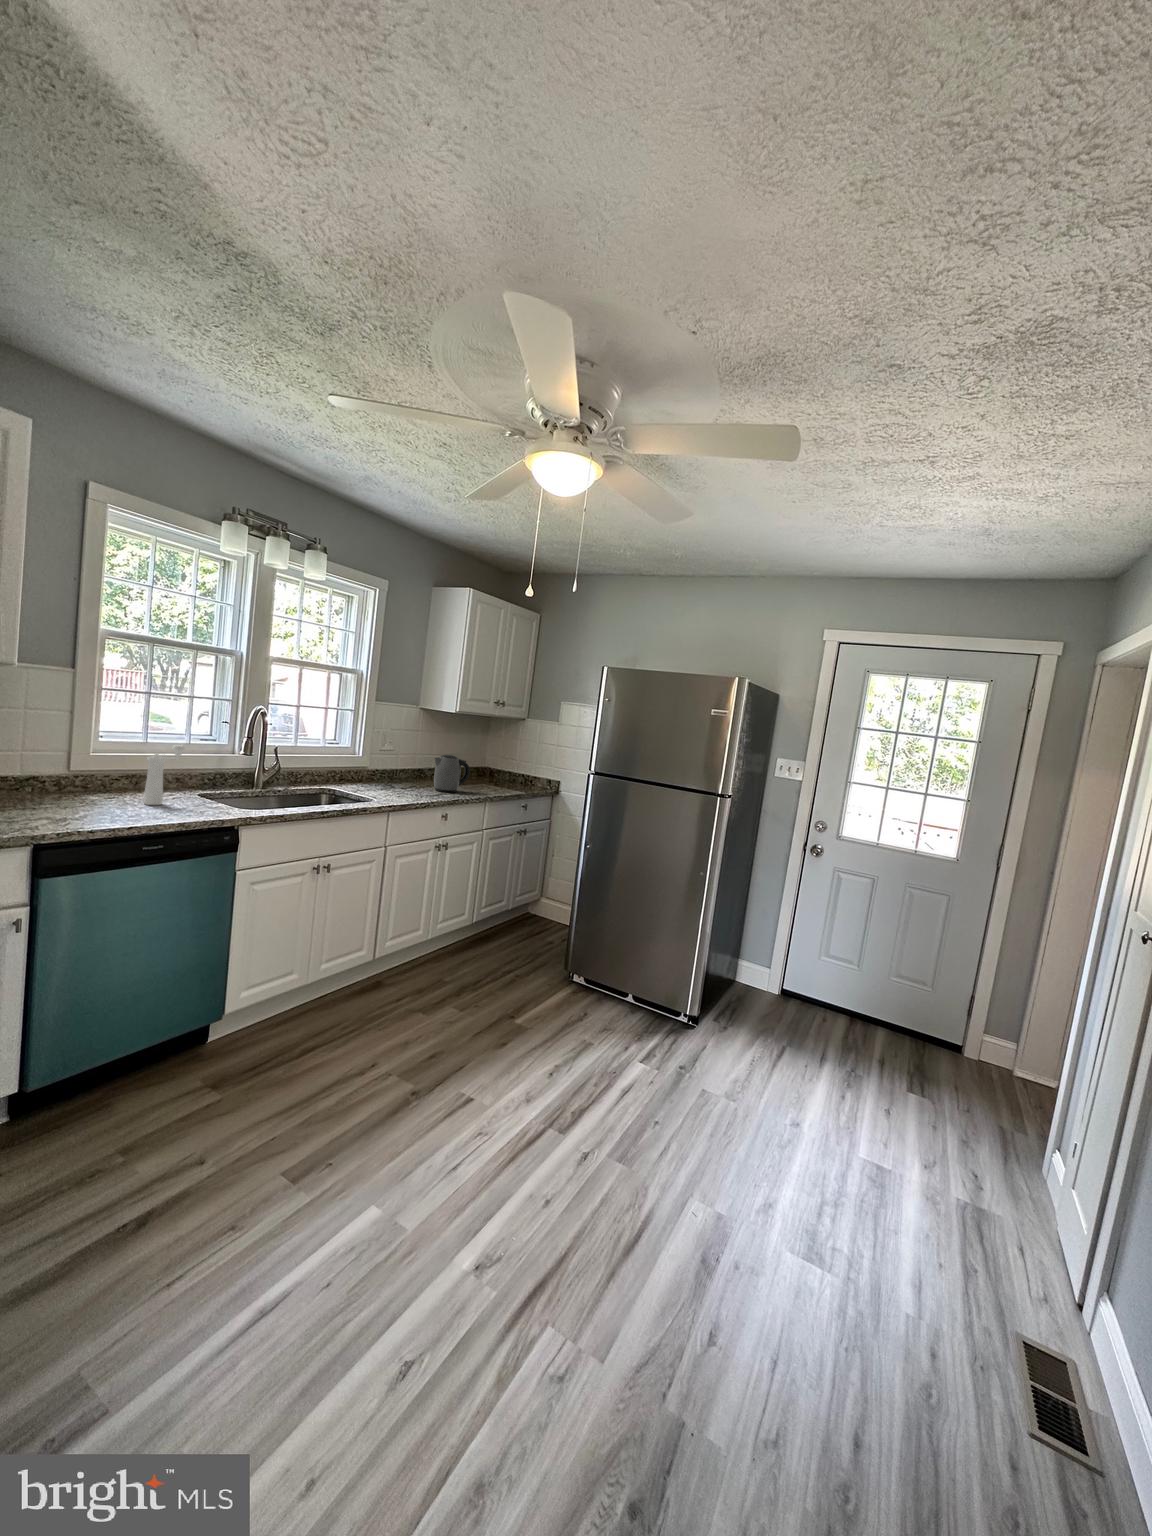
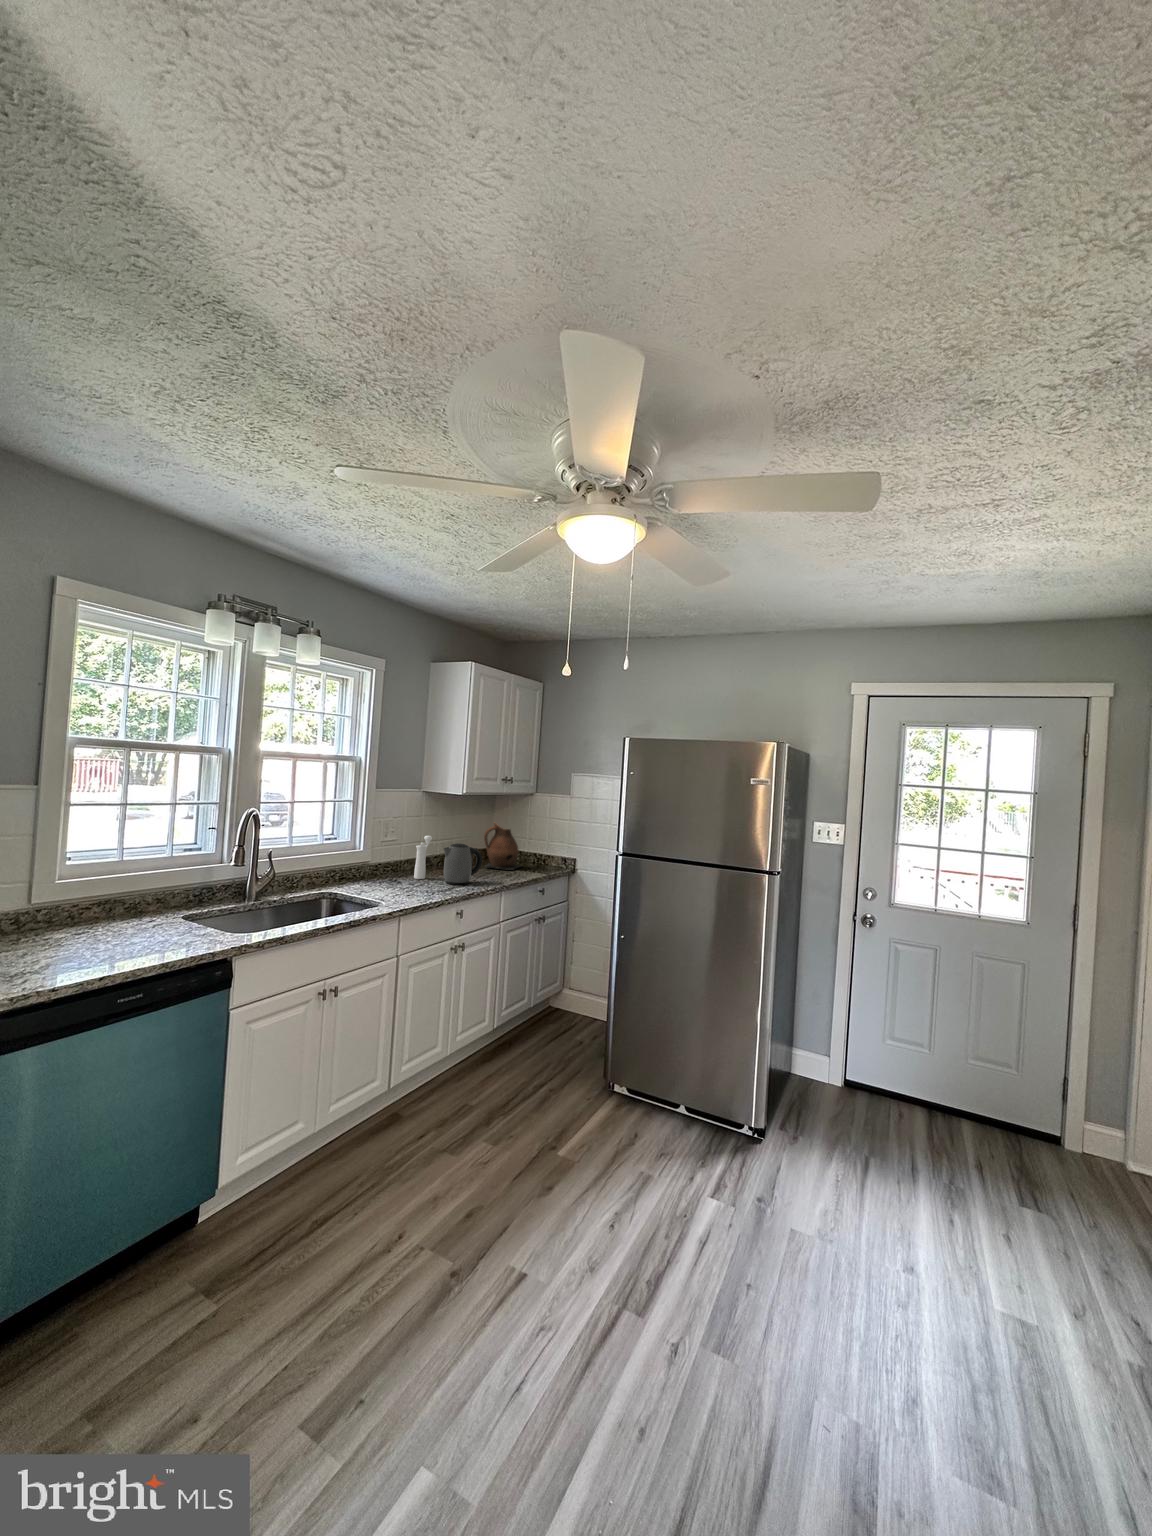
ceramic pitcher: none [474,741,512,786] -> present [484,823,521,870]
pepper mill: present [144,745,185,805] -> present [414,836,432,879]

